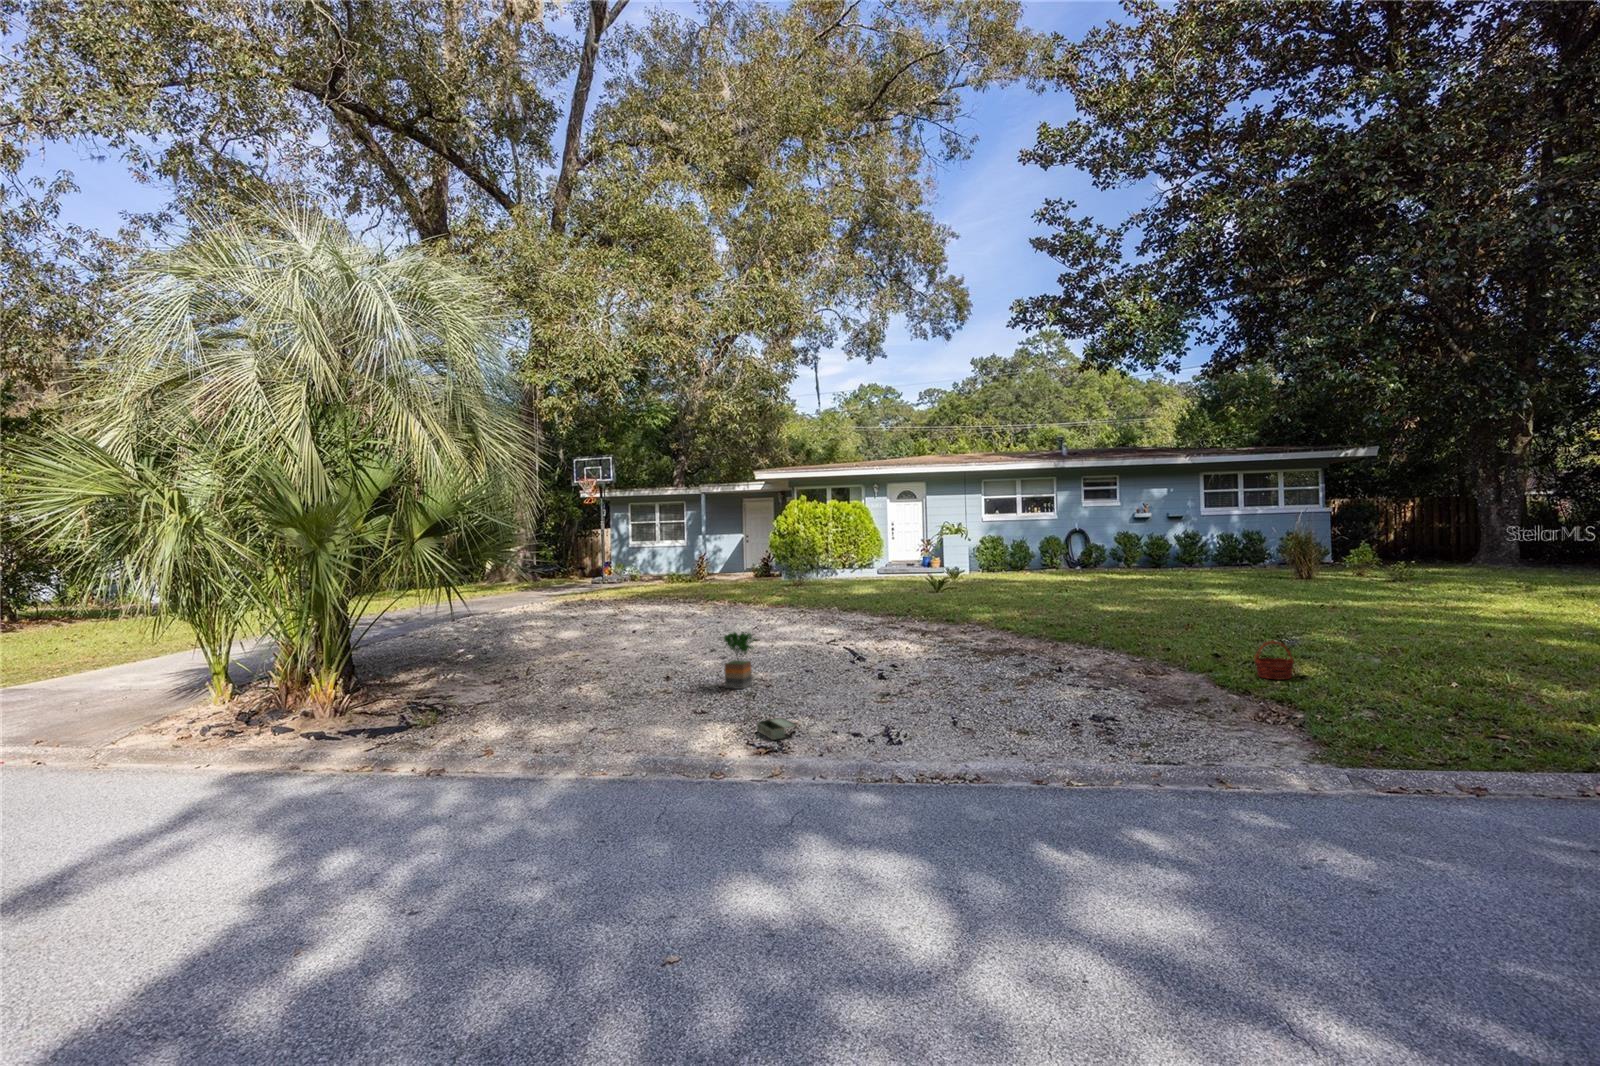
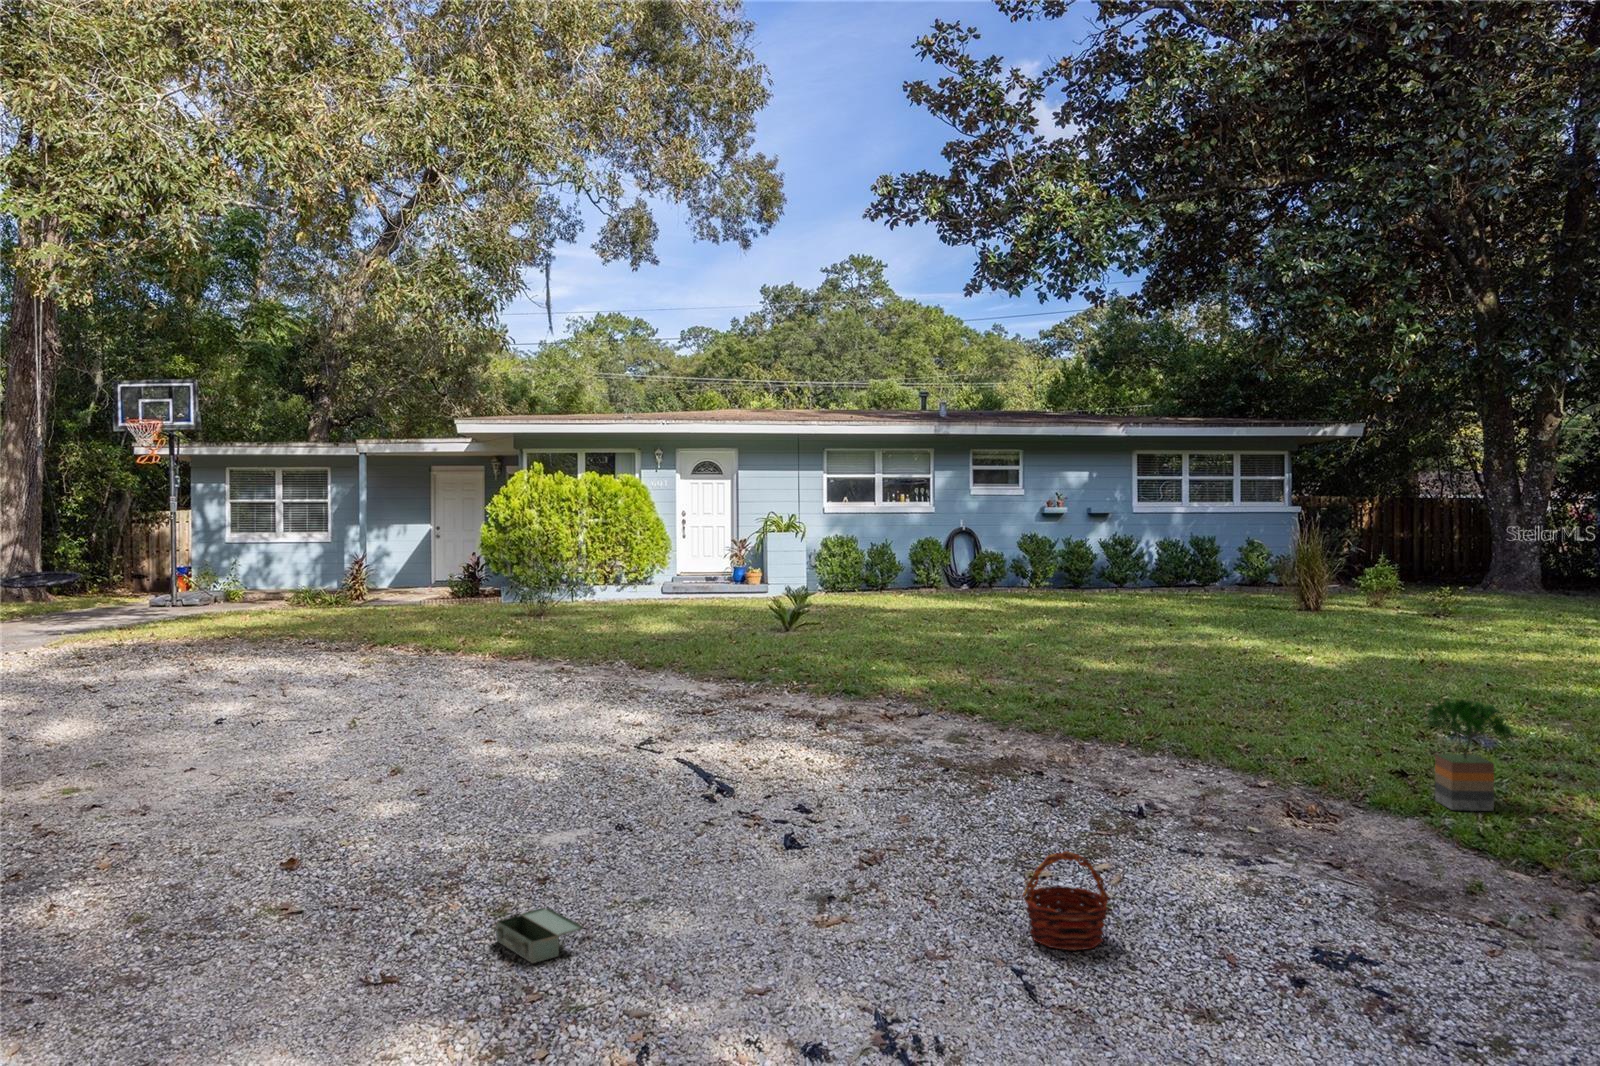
potted tree: present [724,632,756,689] -> present [1428,700,1513,811]
basket: present [1254,641,1294,679] -> present [1022,851,1109,951]

